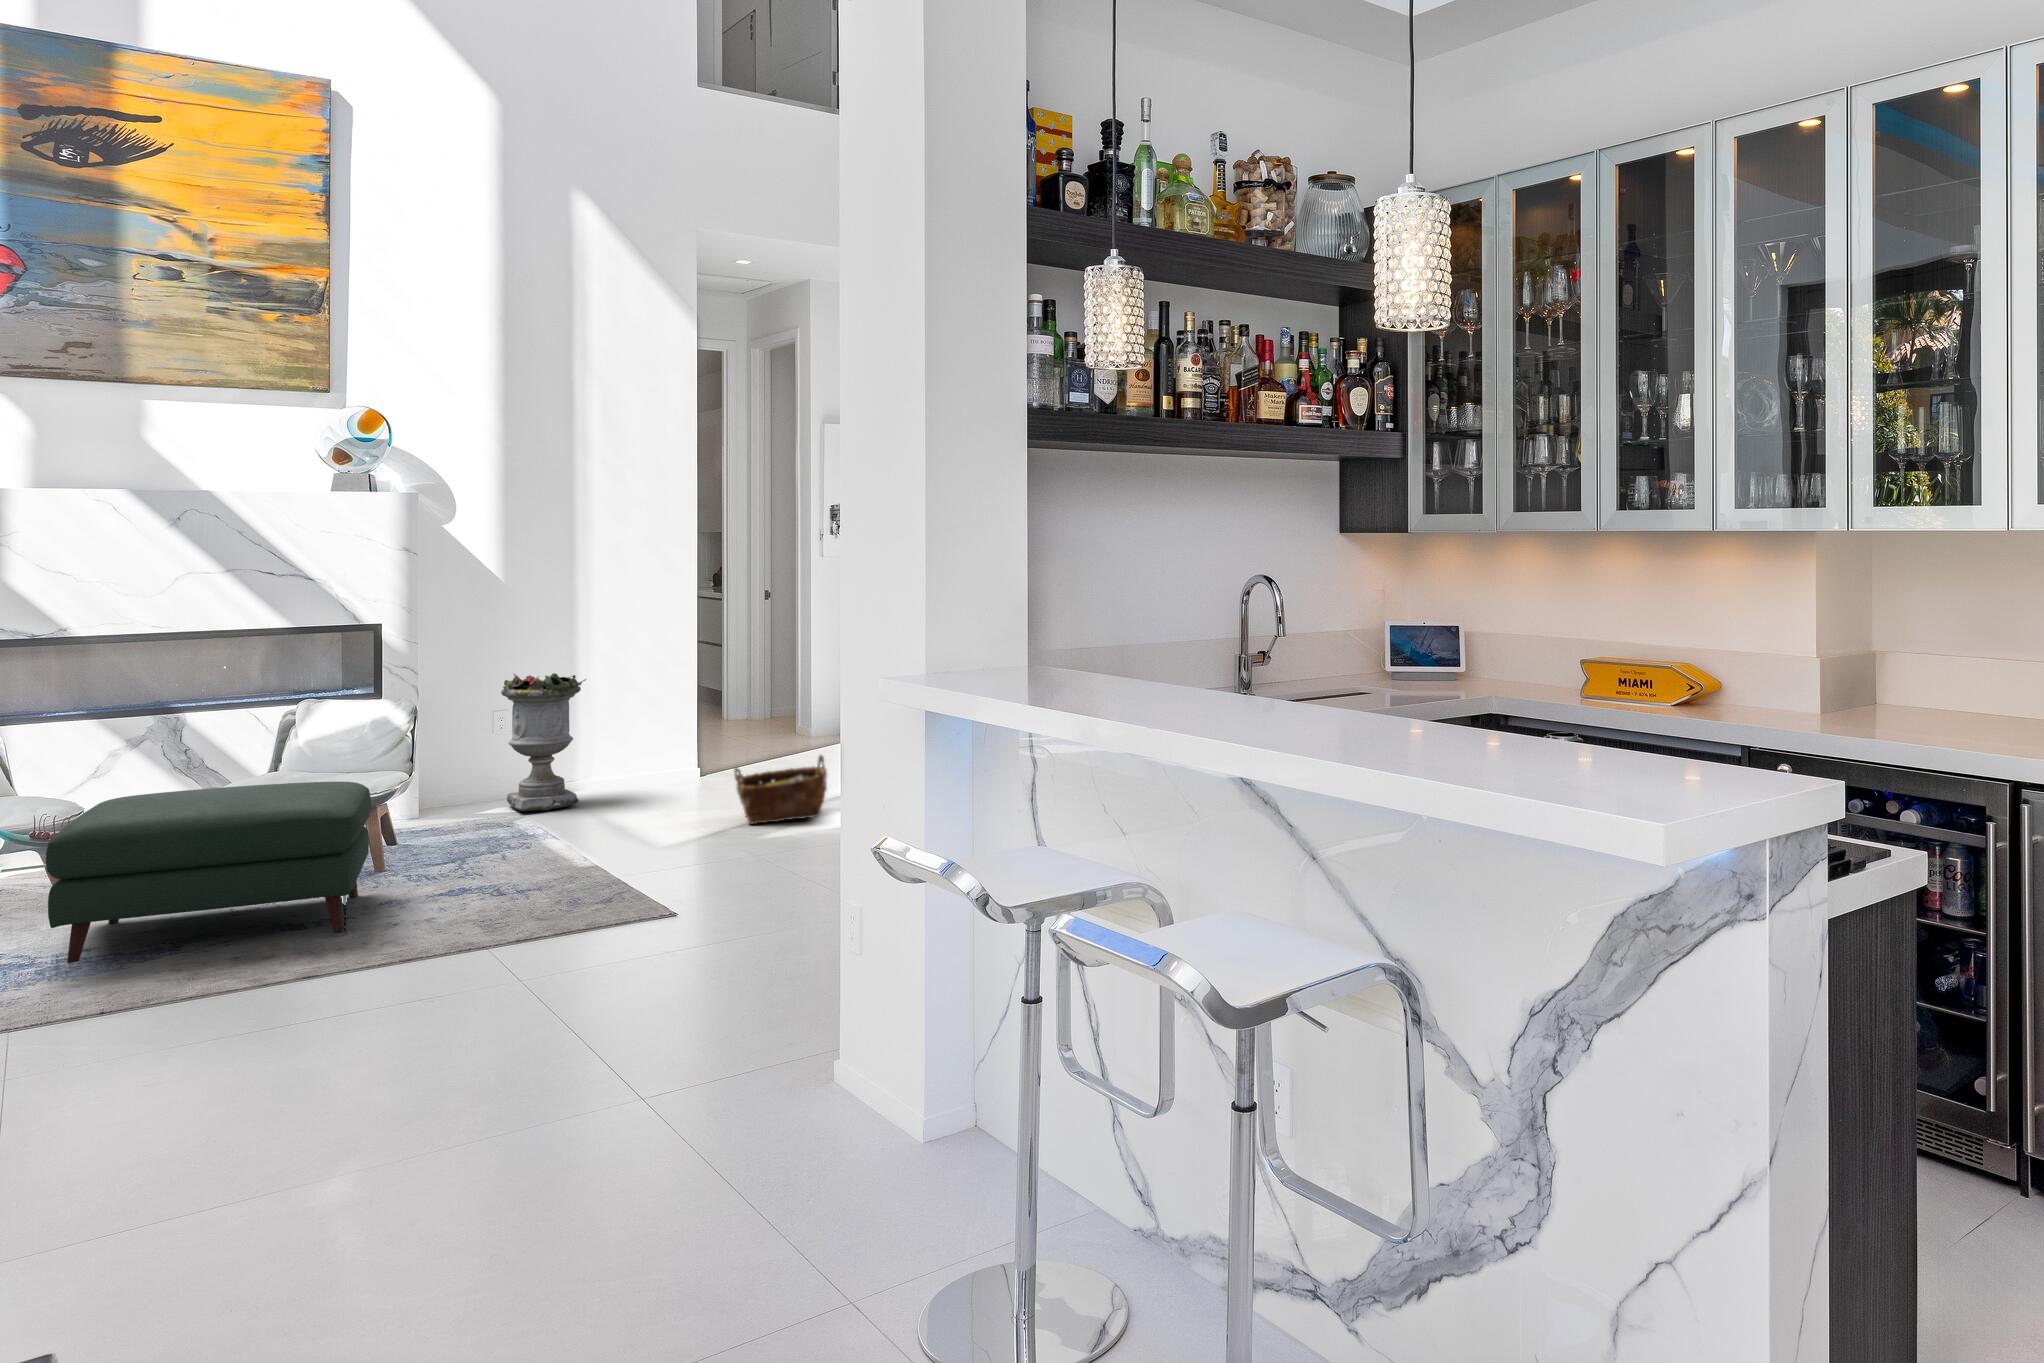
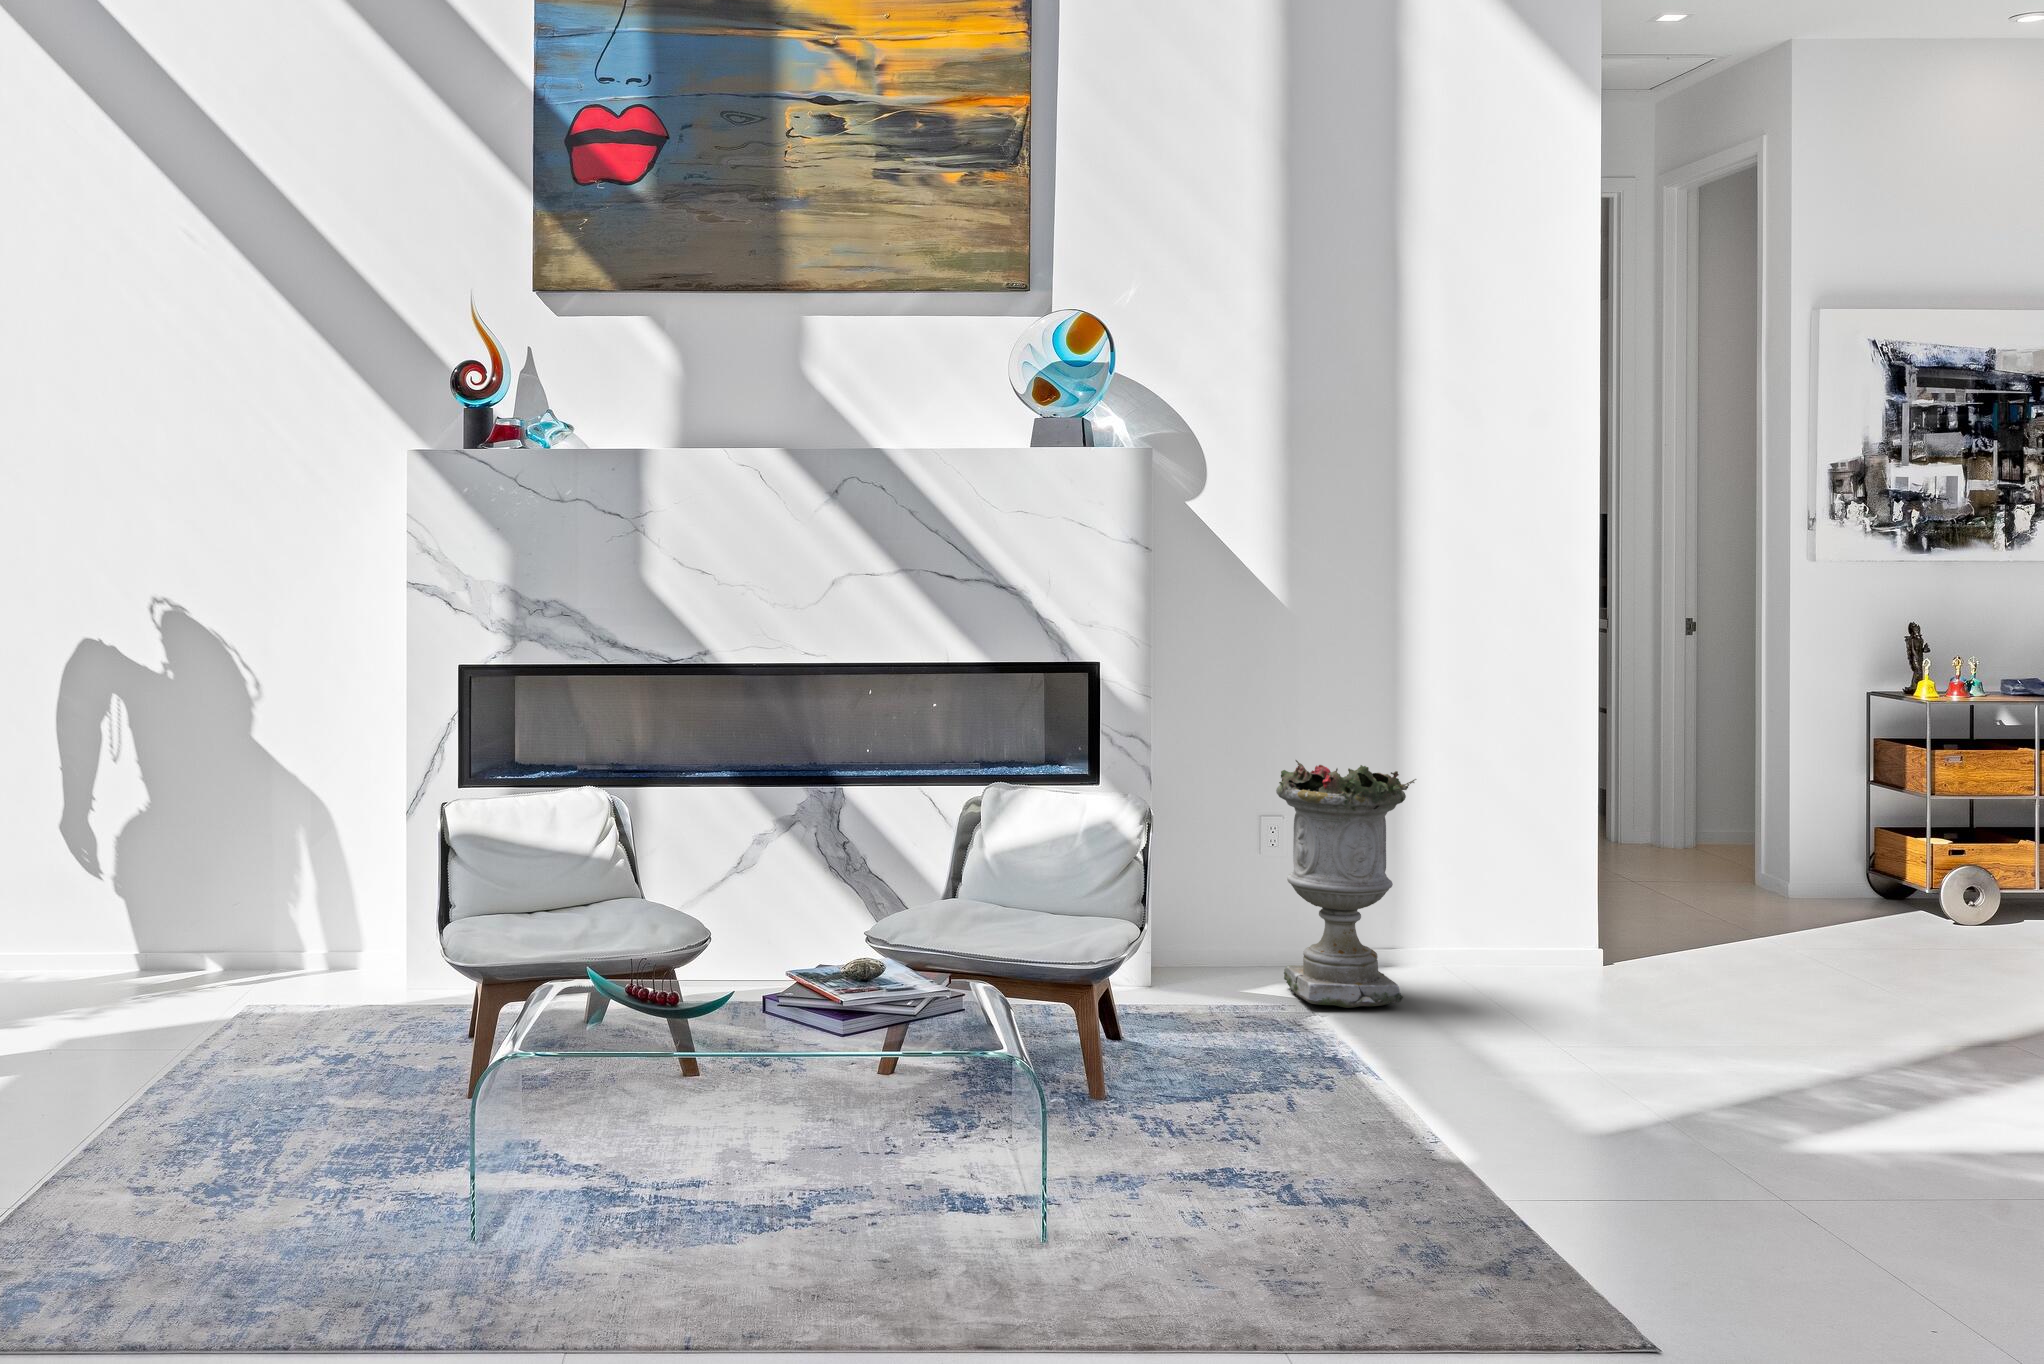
woven basket: present [734,755,827,824] -> none [1713,988,1922,1126]
ottoman: present [46,782,372,963] -> none [634,927,1083,1234]

